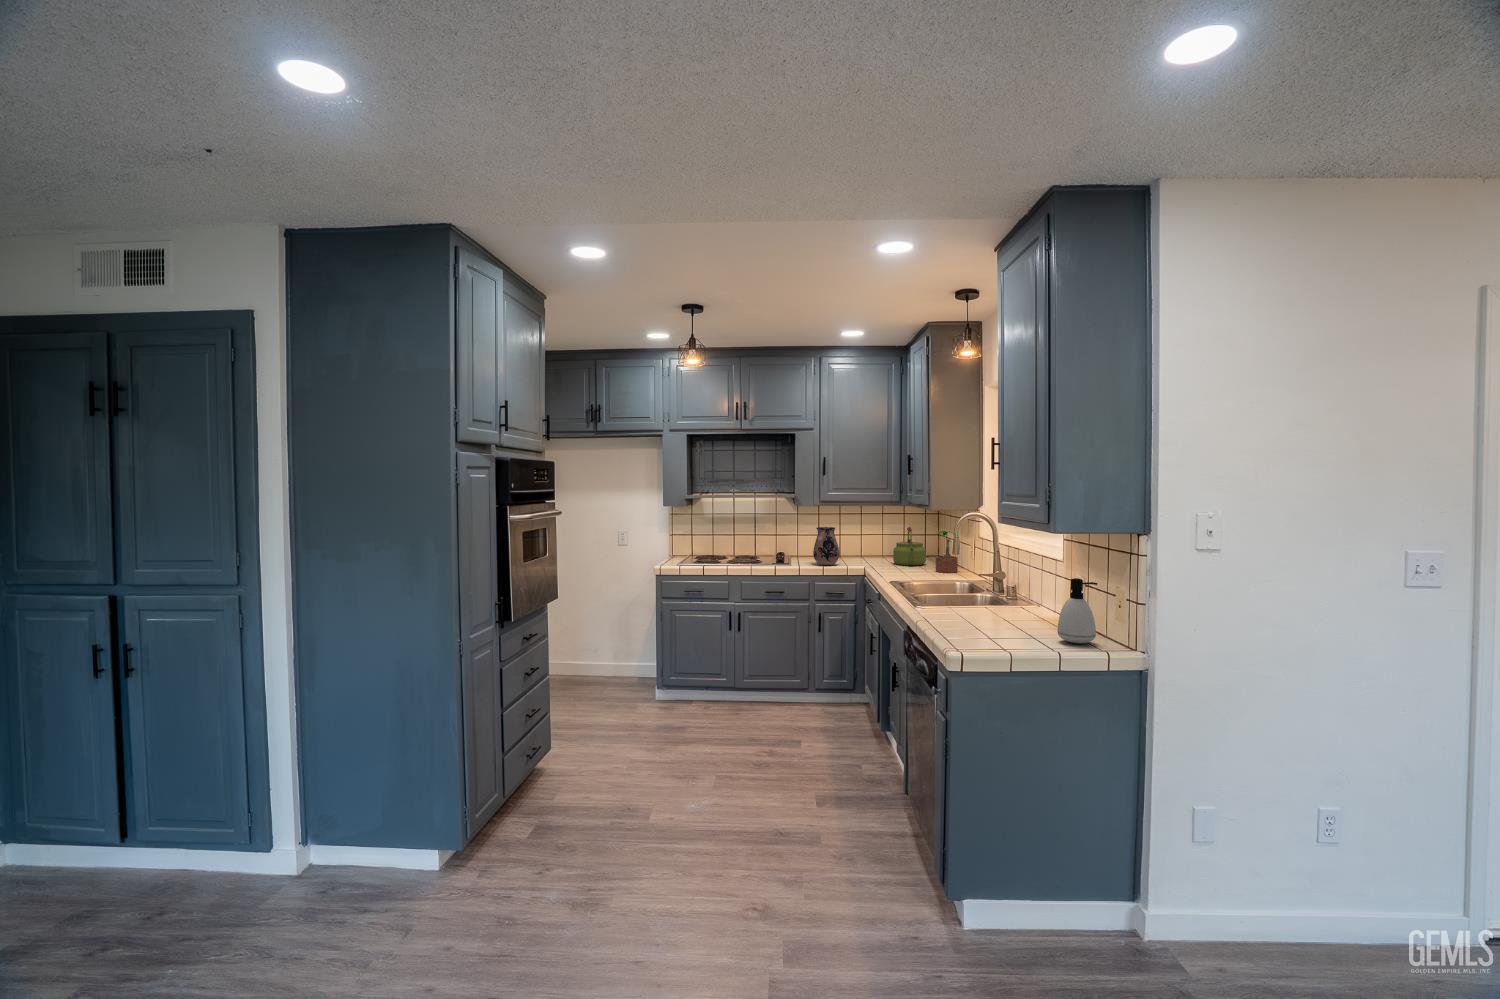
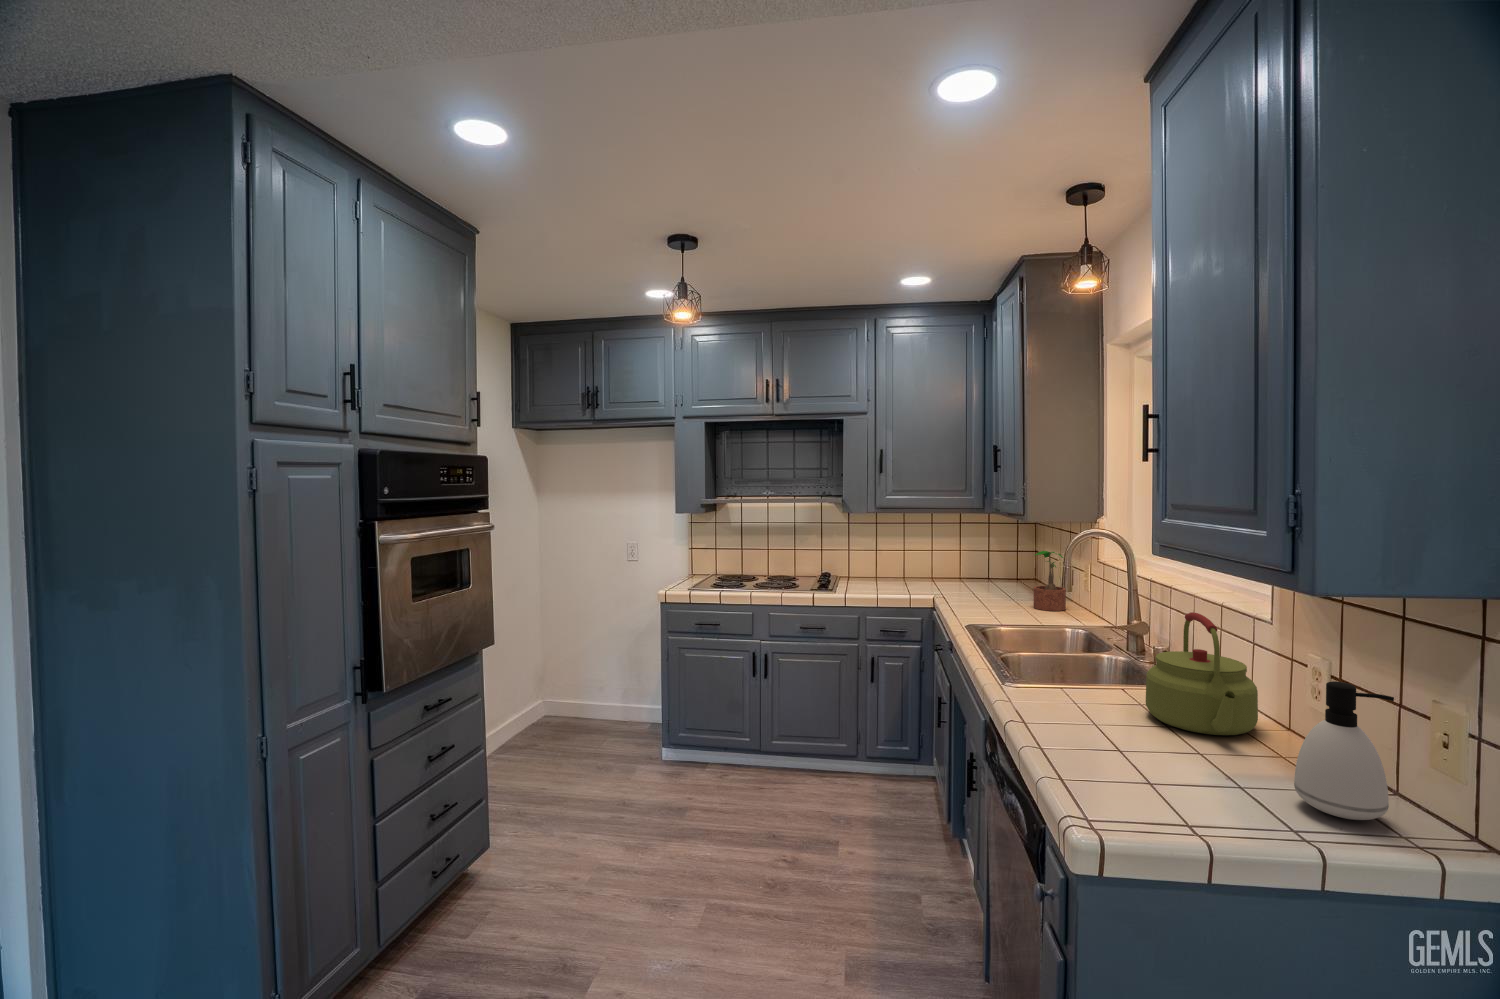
ceramic pitcher: present [813,527,840,565] -> none [864,542,900,593]
kettle: present [893,527,926,566] -> present [1146,612,1258,735]

